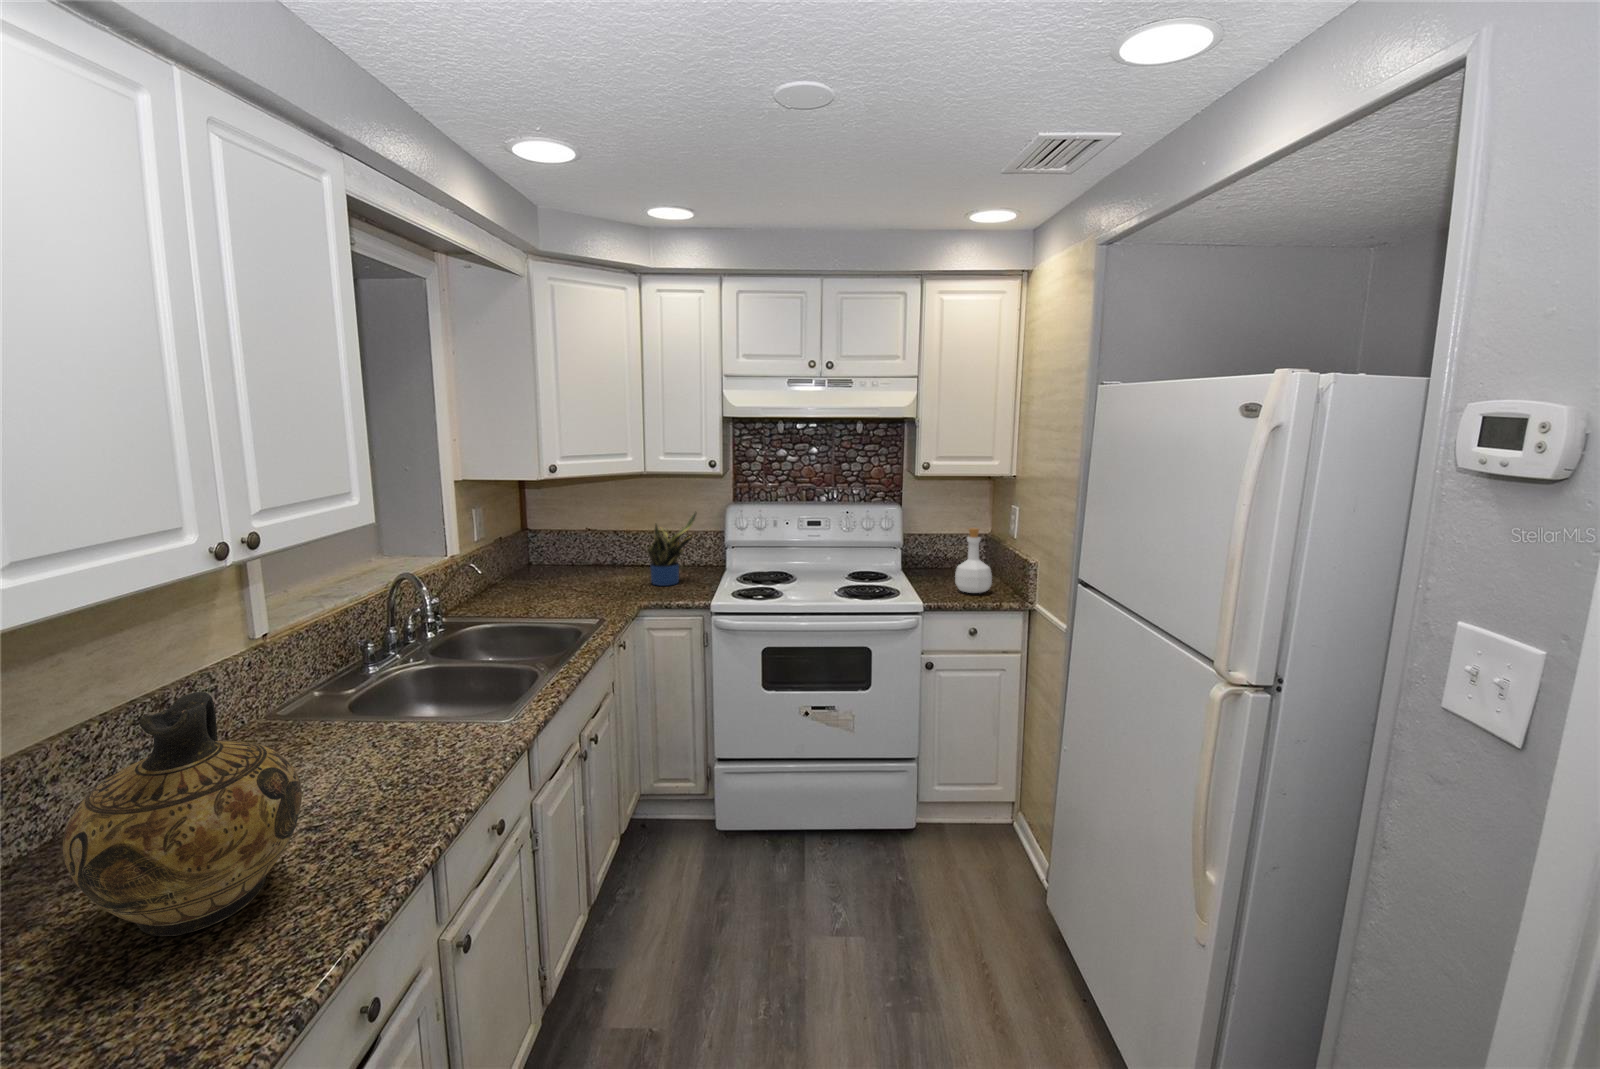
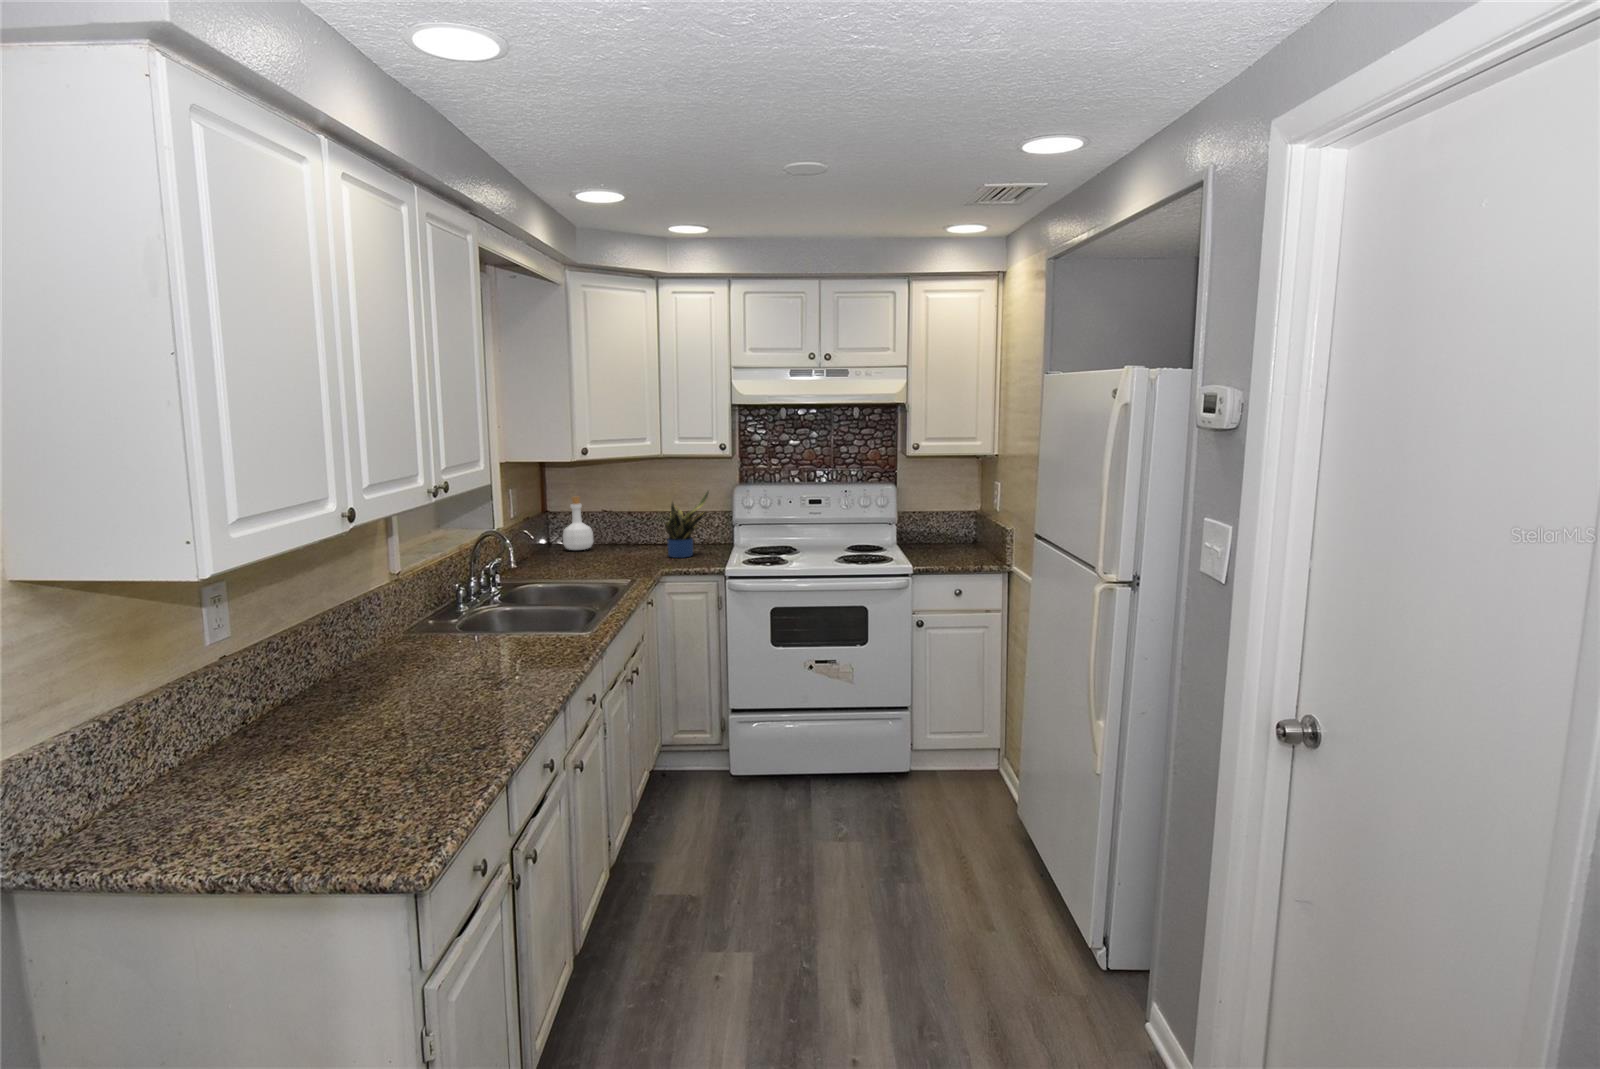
bottle: present [955,528,992,593] -> present [563,497,593,550]
ceramic jug: present [63,692,302,936] -> none [372,578,492,716]

